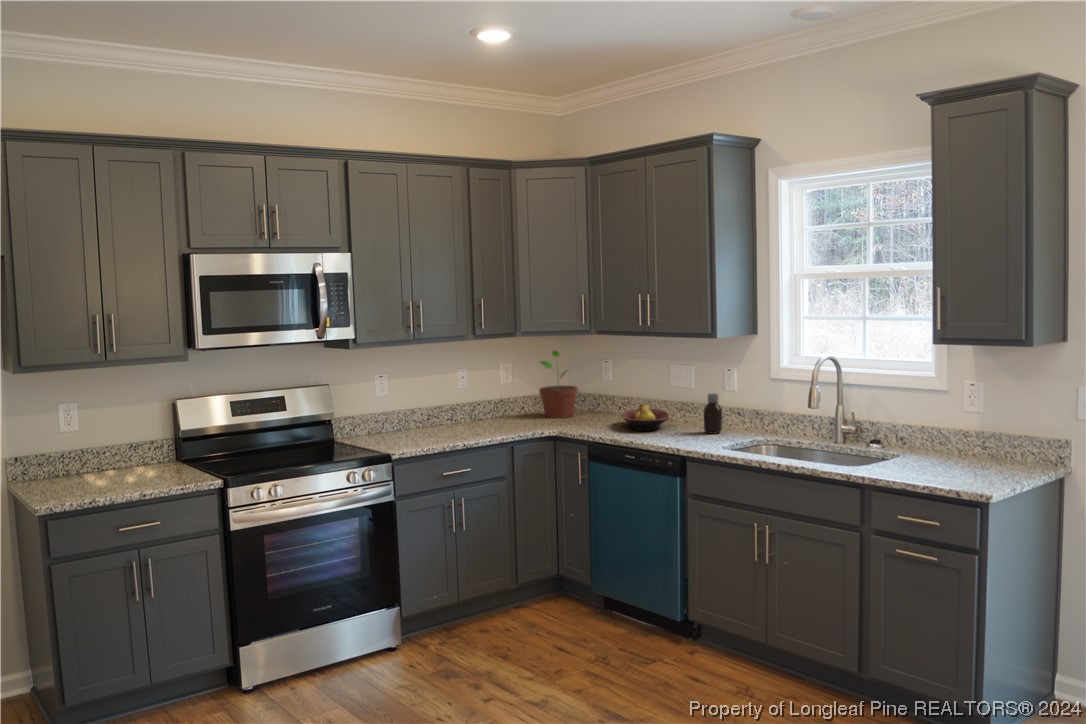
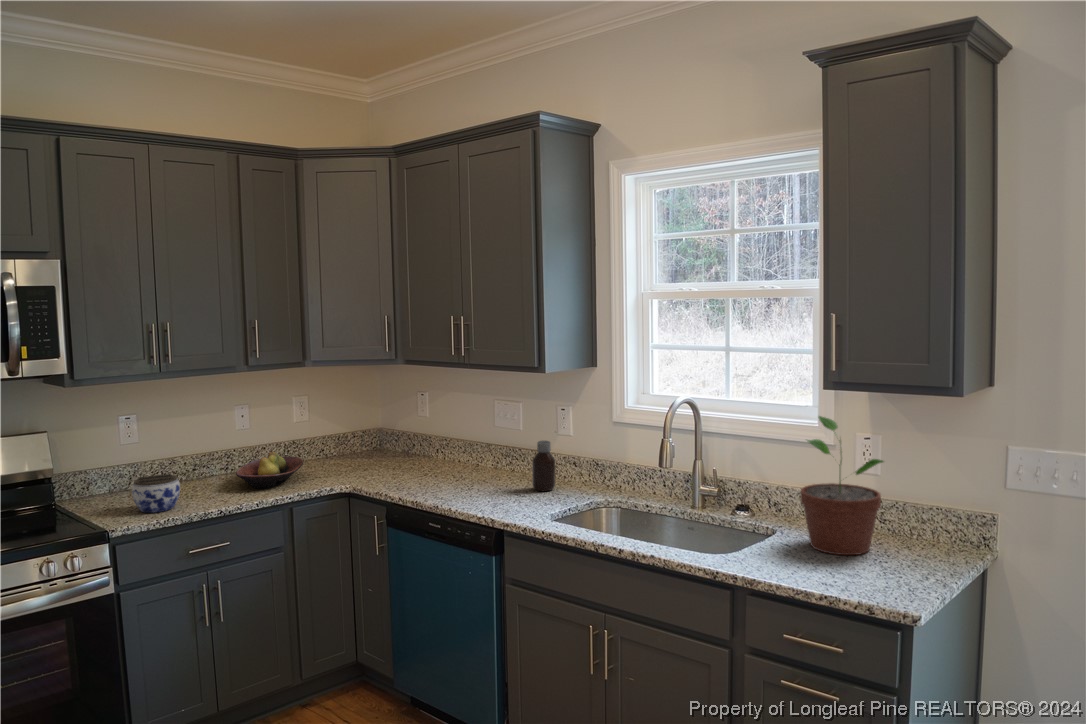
potted plant: present [539,351,578,418] -> present [801,416,883,555]
fruit bowl: present [621,403,669,431] -> present [236,452,303,489]
jar: none [404,417,437,444] -> present [132,474,180,513]

